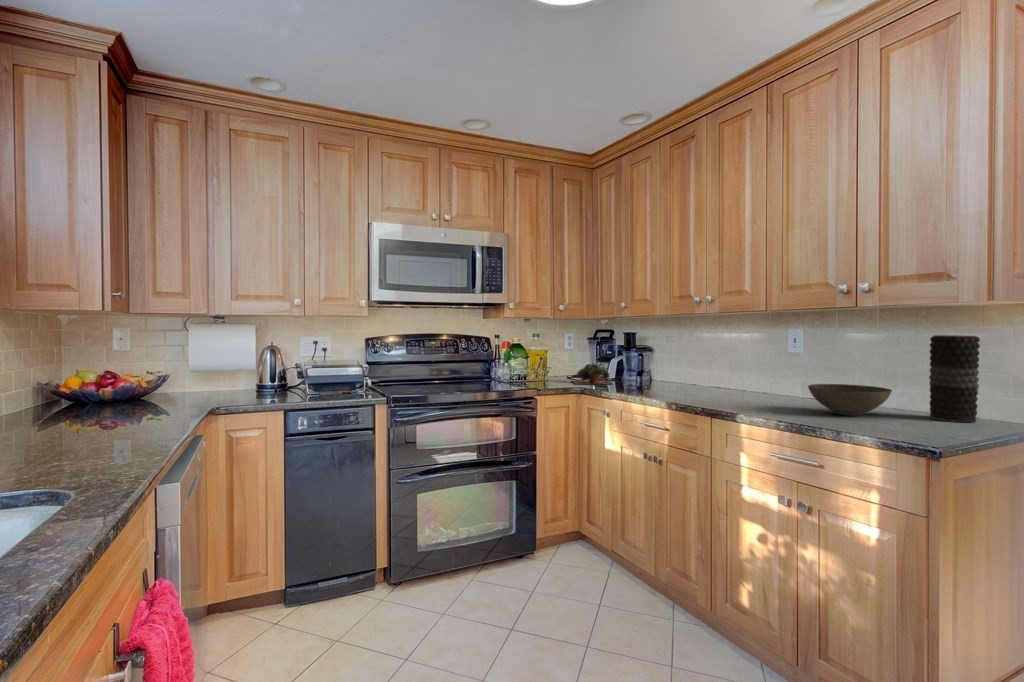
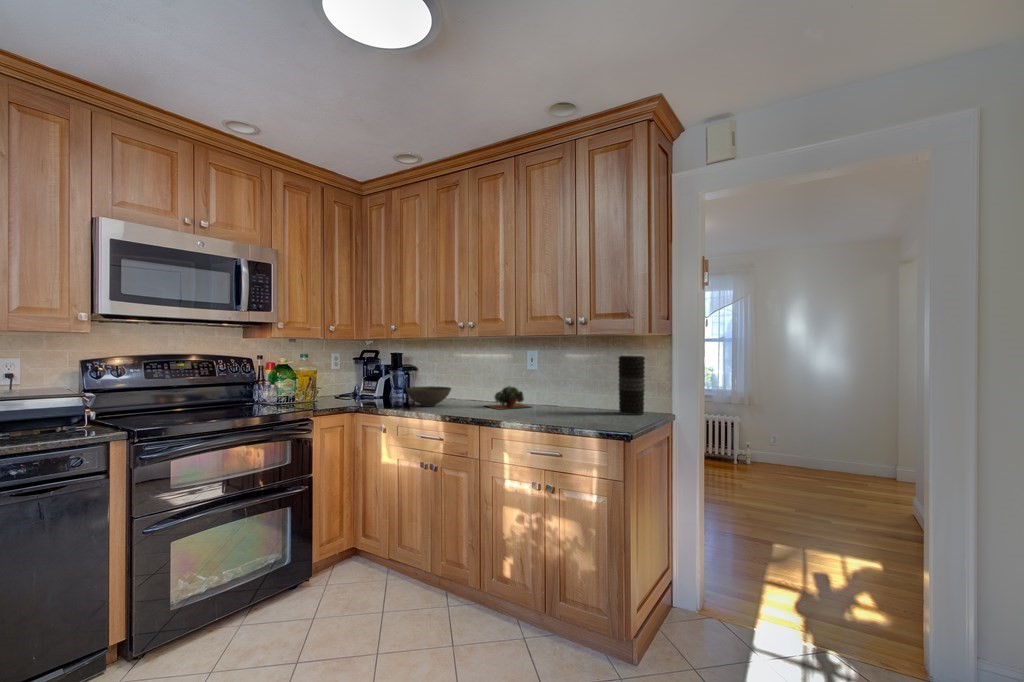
succulent plant: present [571,363,612,385] -> present [486,386,530,410]
bowl: present [808,384,892,416] -> present [406,386,451,406]

